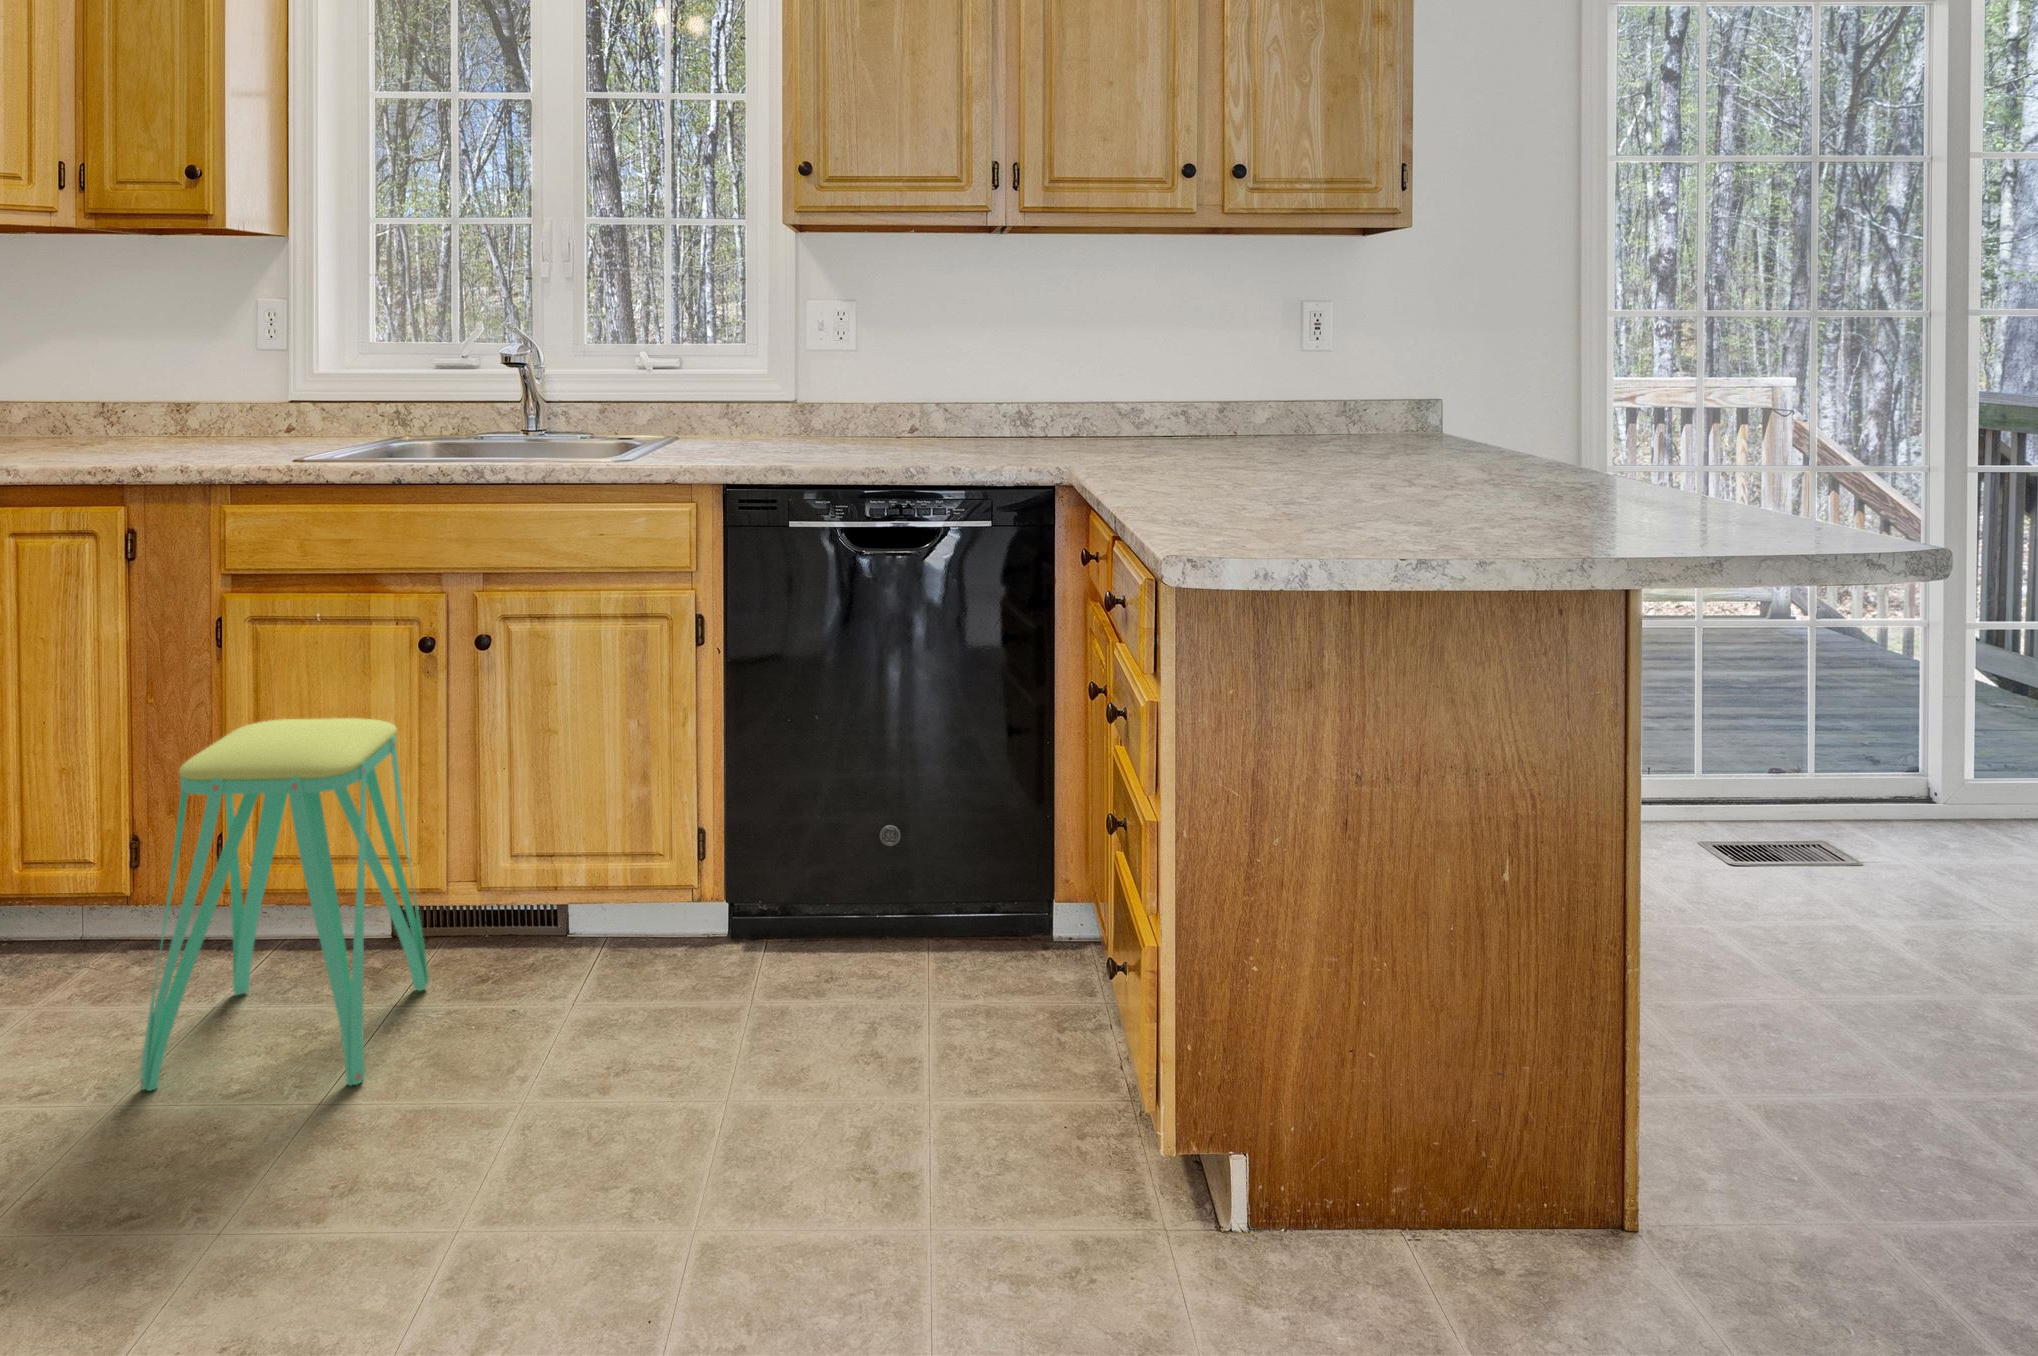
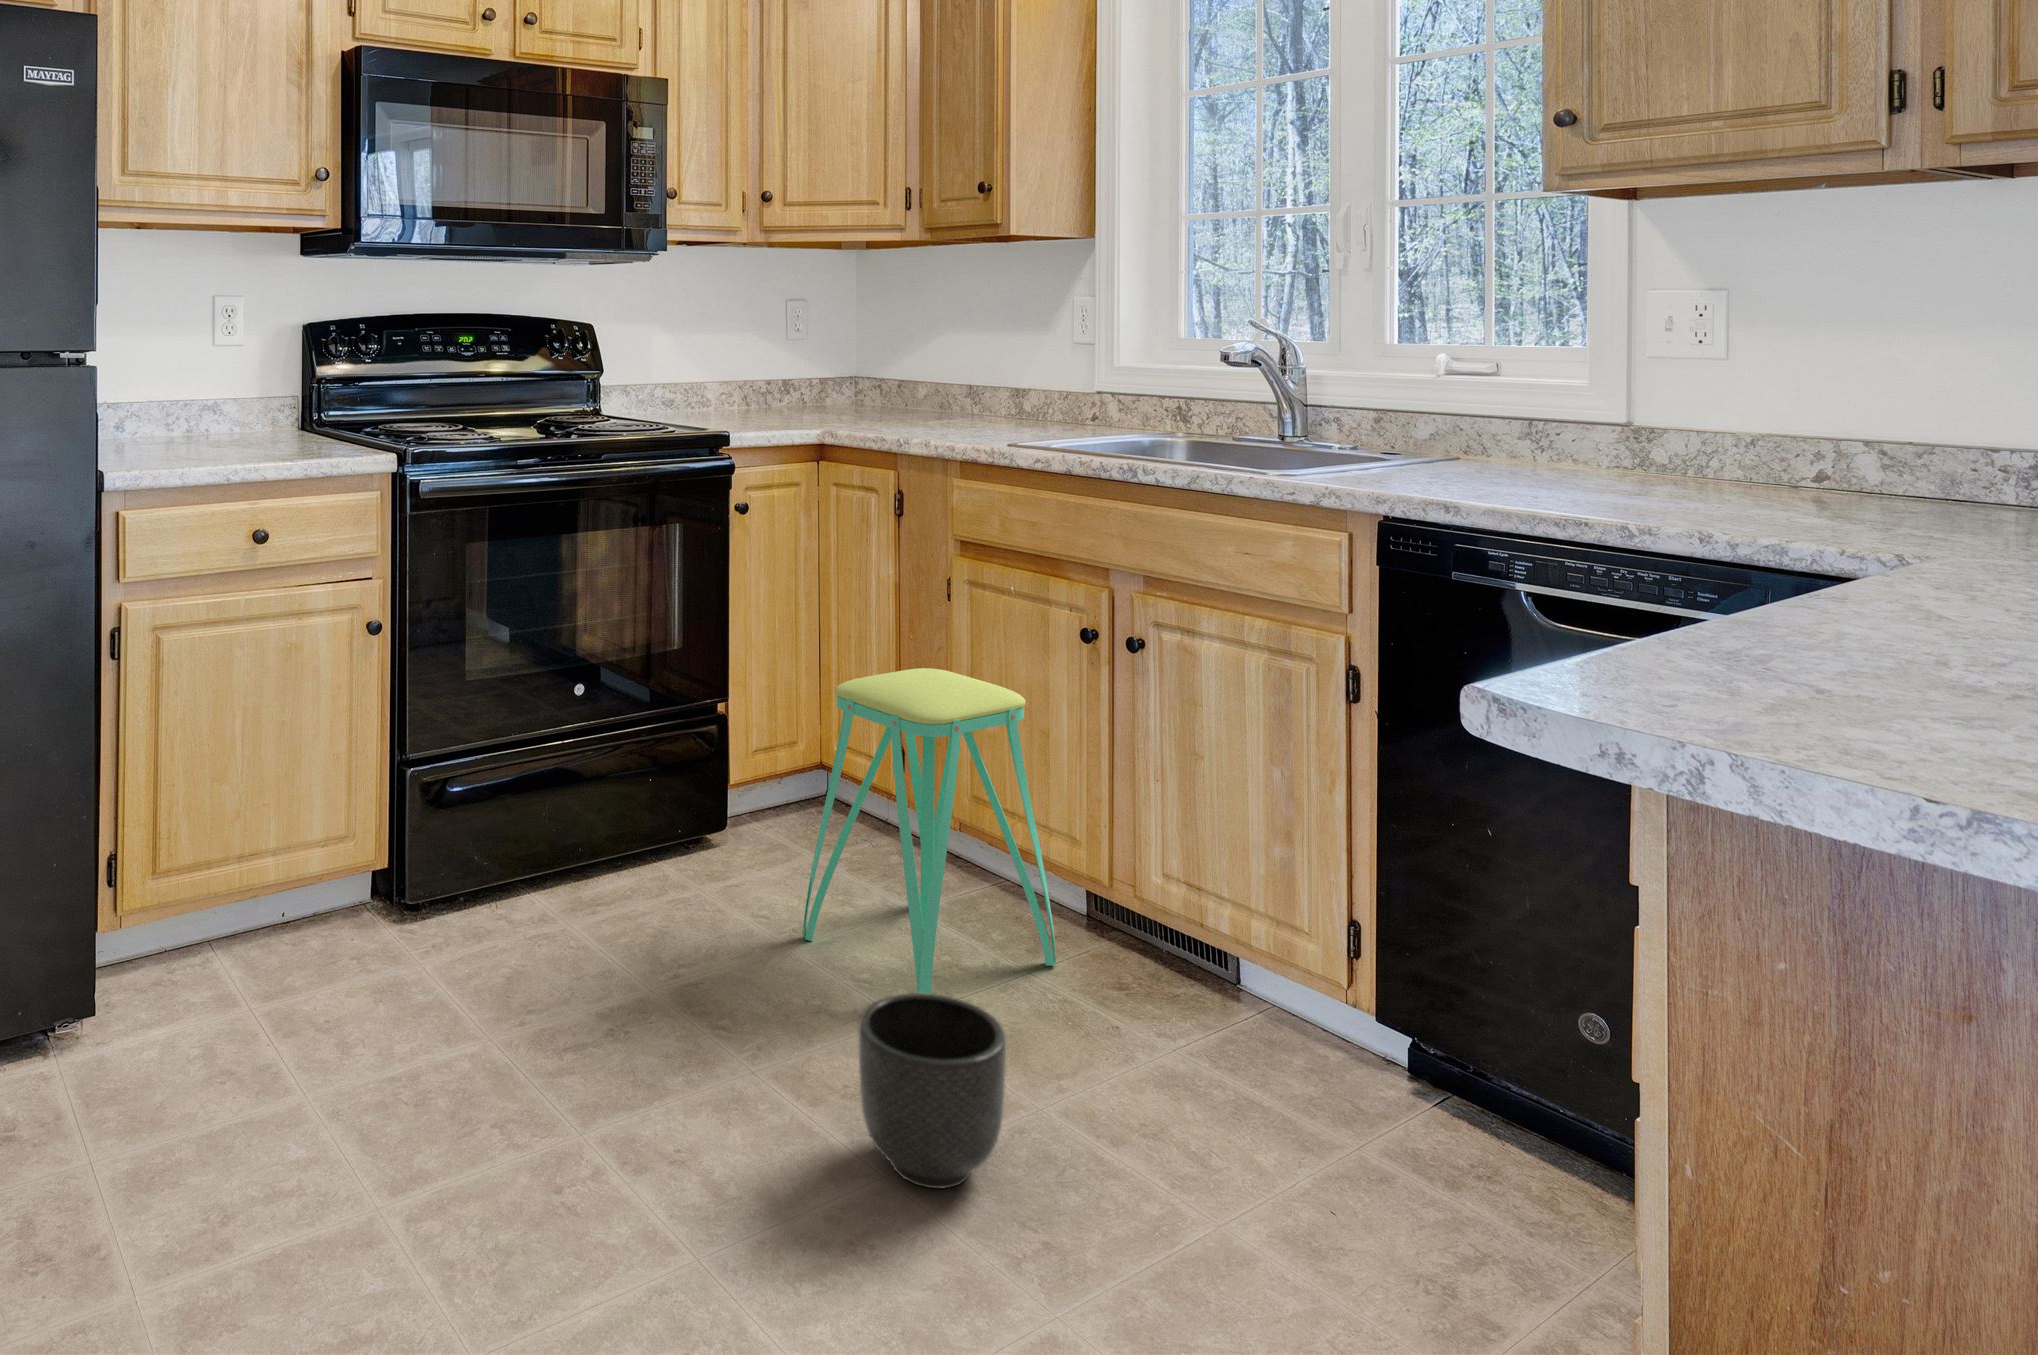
planter: none [449,1025,605,1230] -> present [858,993,1006,1188]

